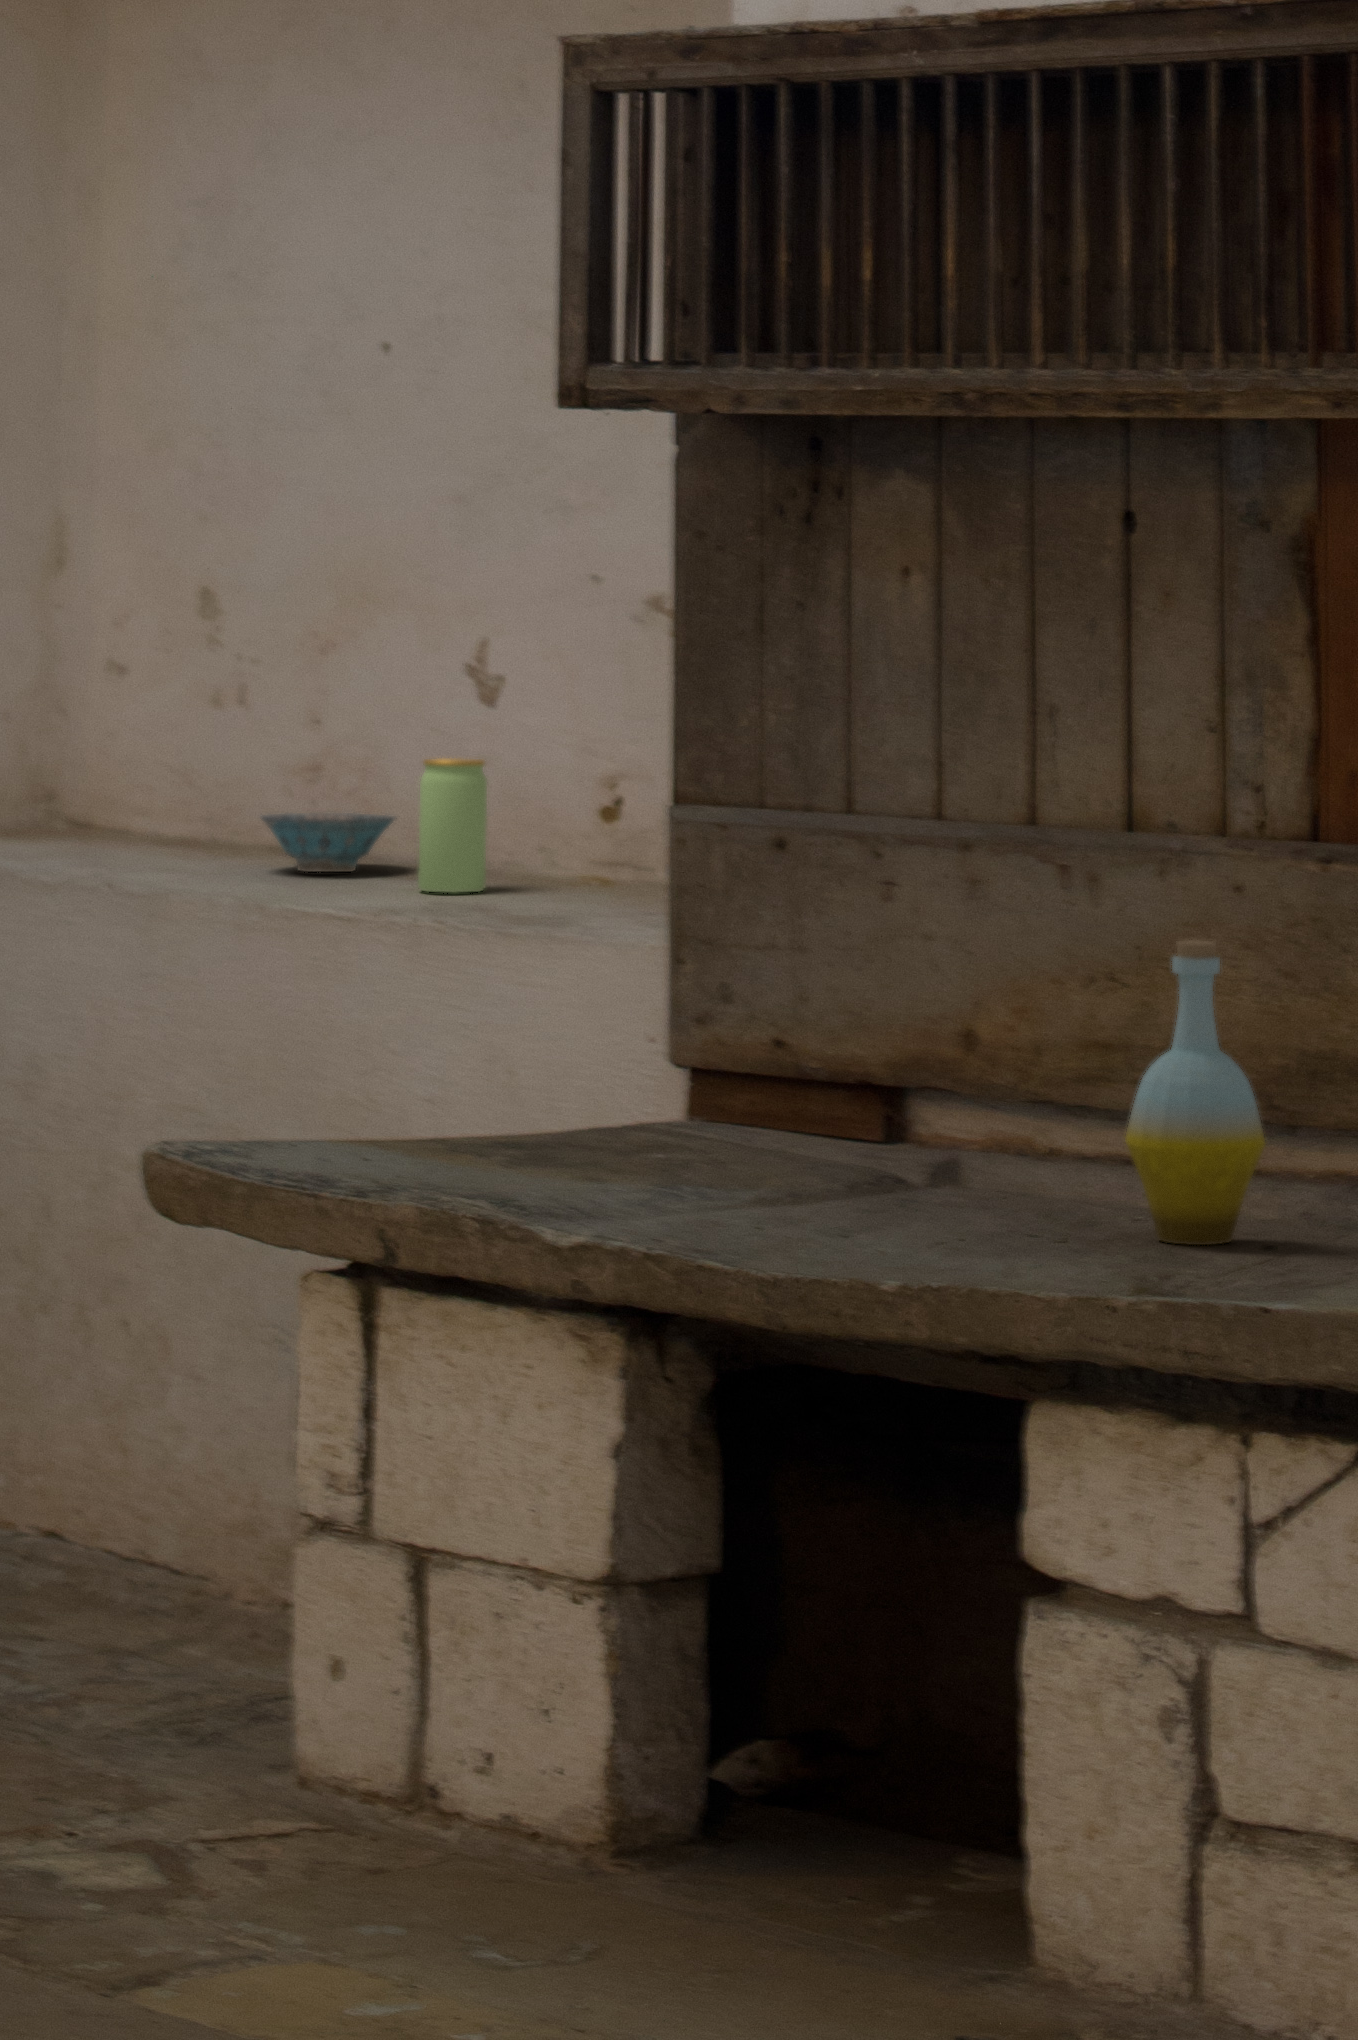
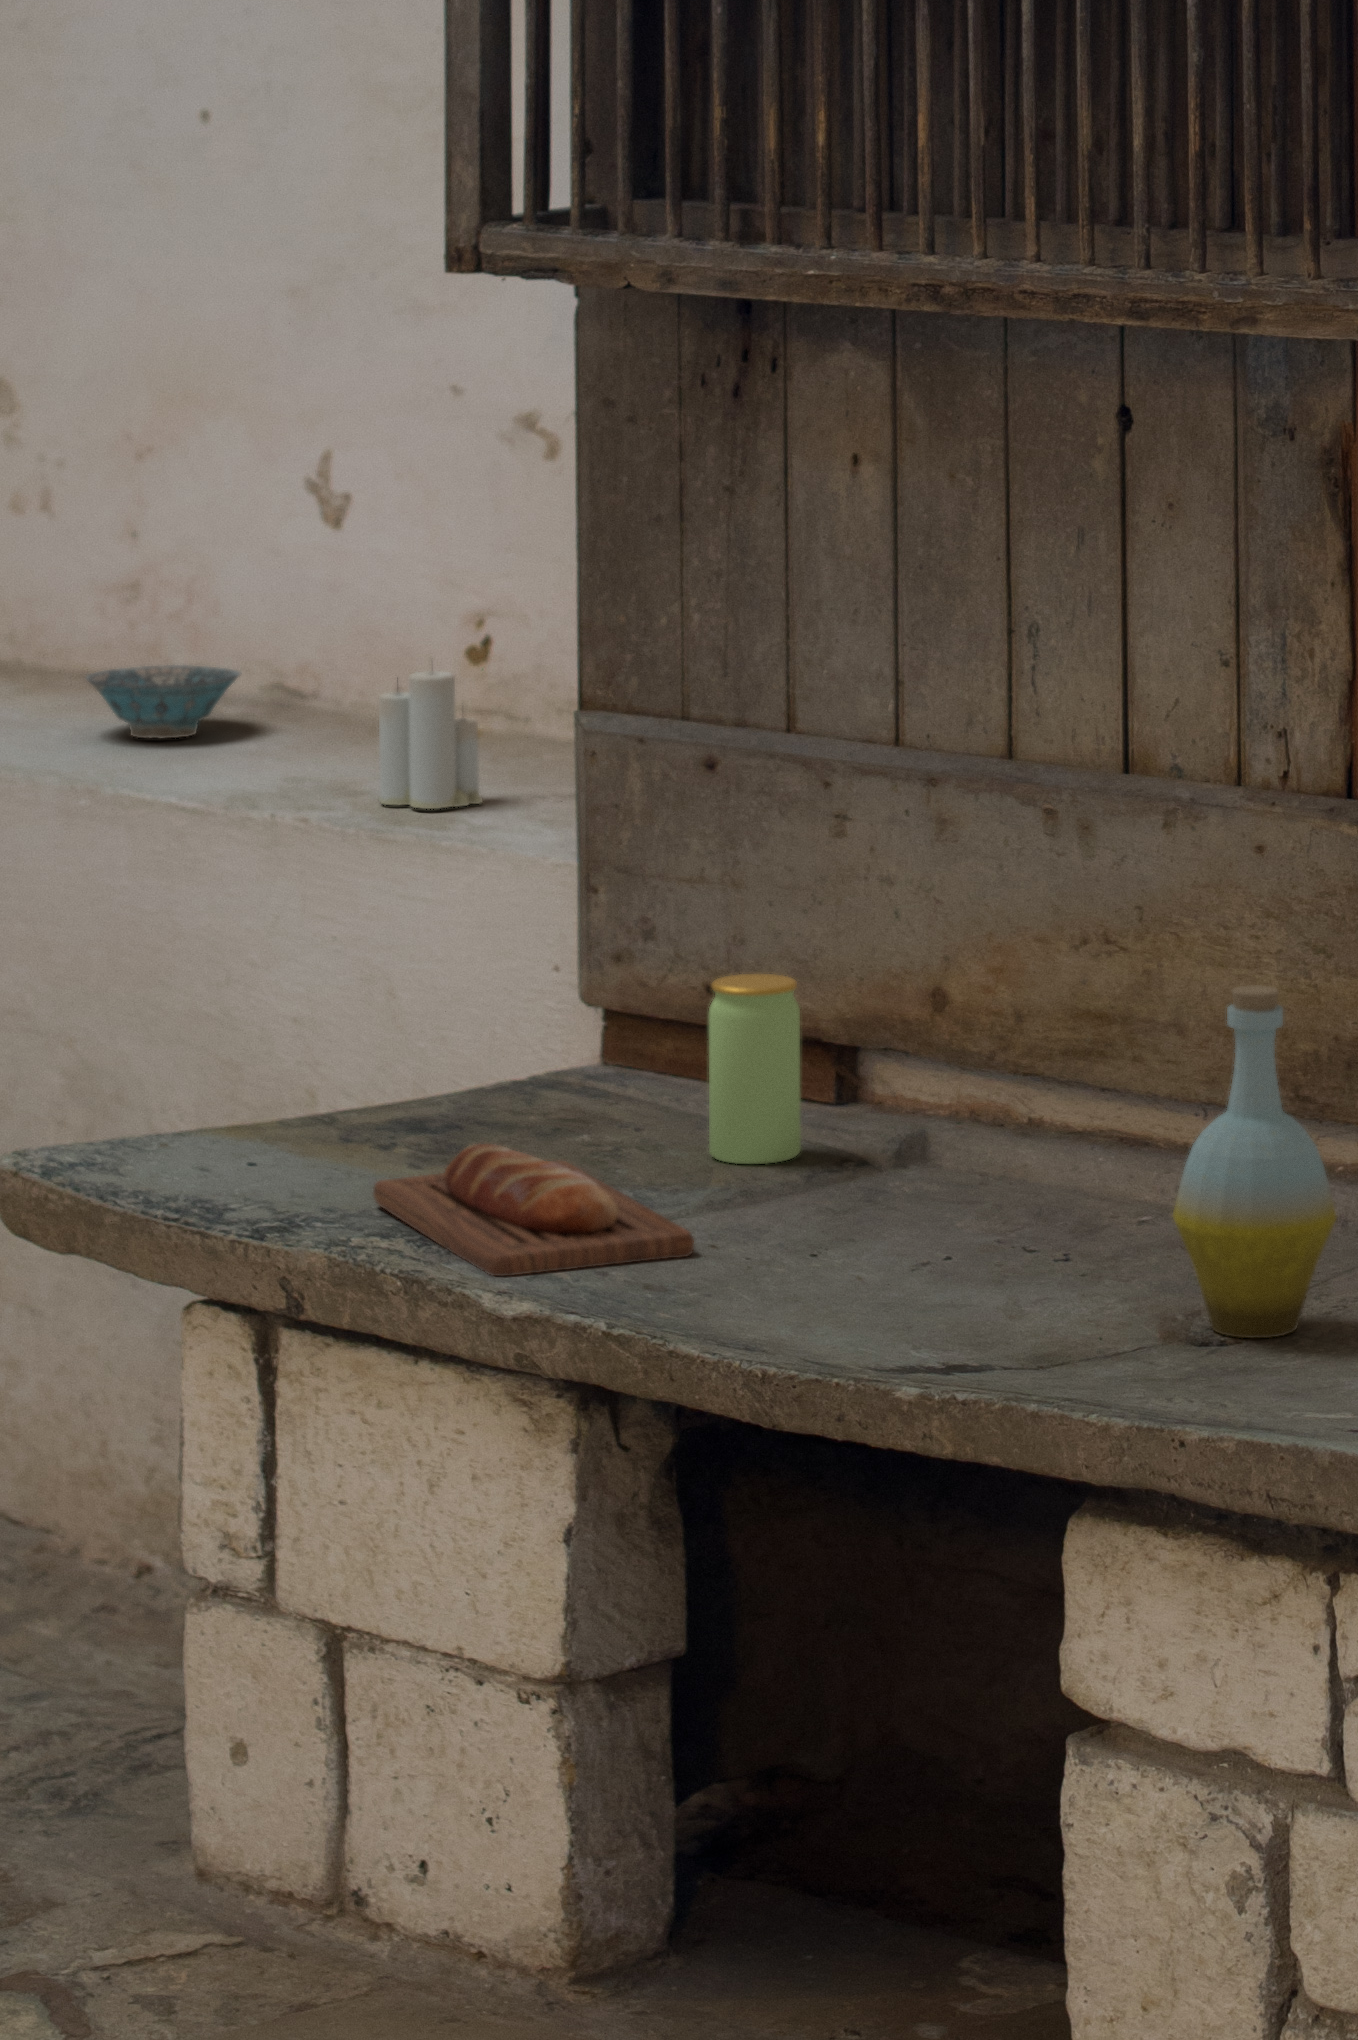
jar: present [418,758,487,893] -> present [709,974,801,1164]
candle: none [508,776,599,912] -> present [379,671,482,809]
bread loaf: none [466,1118,731,1207] -> present [373,1144,694,1276]

